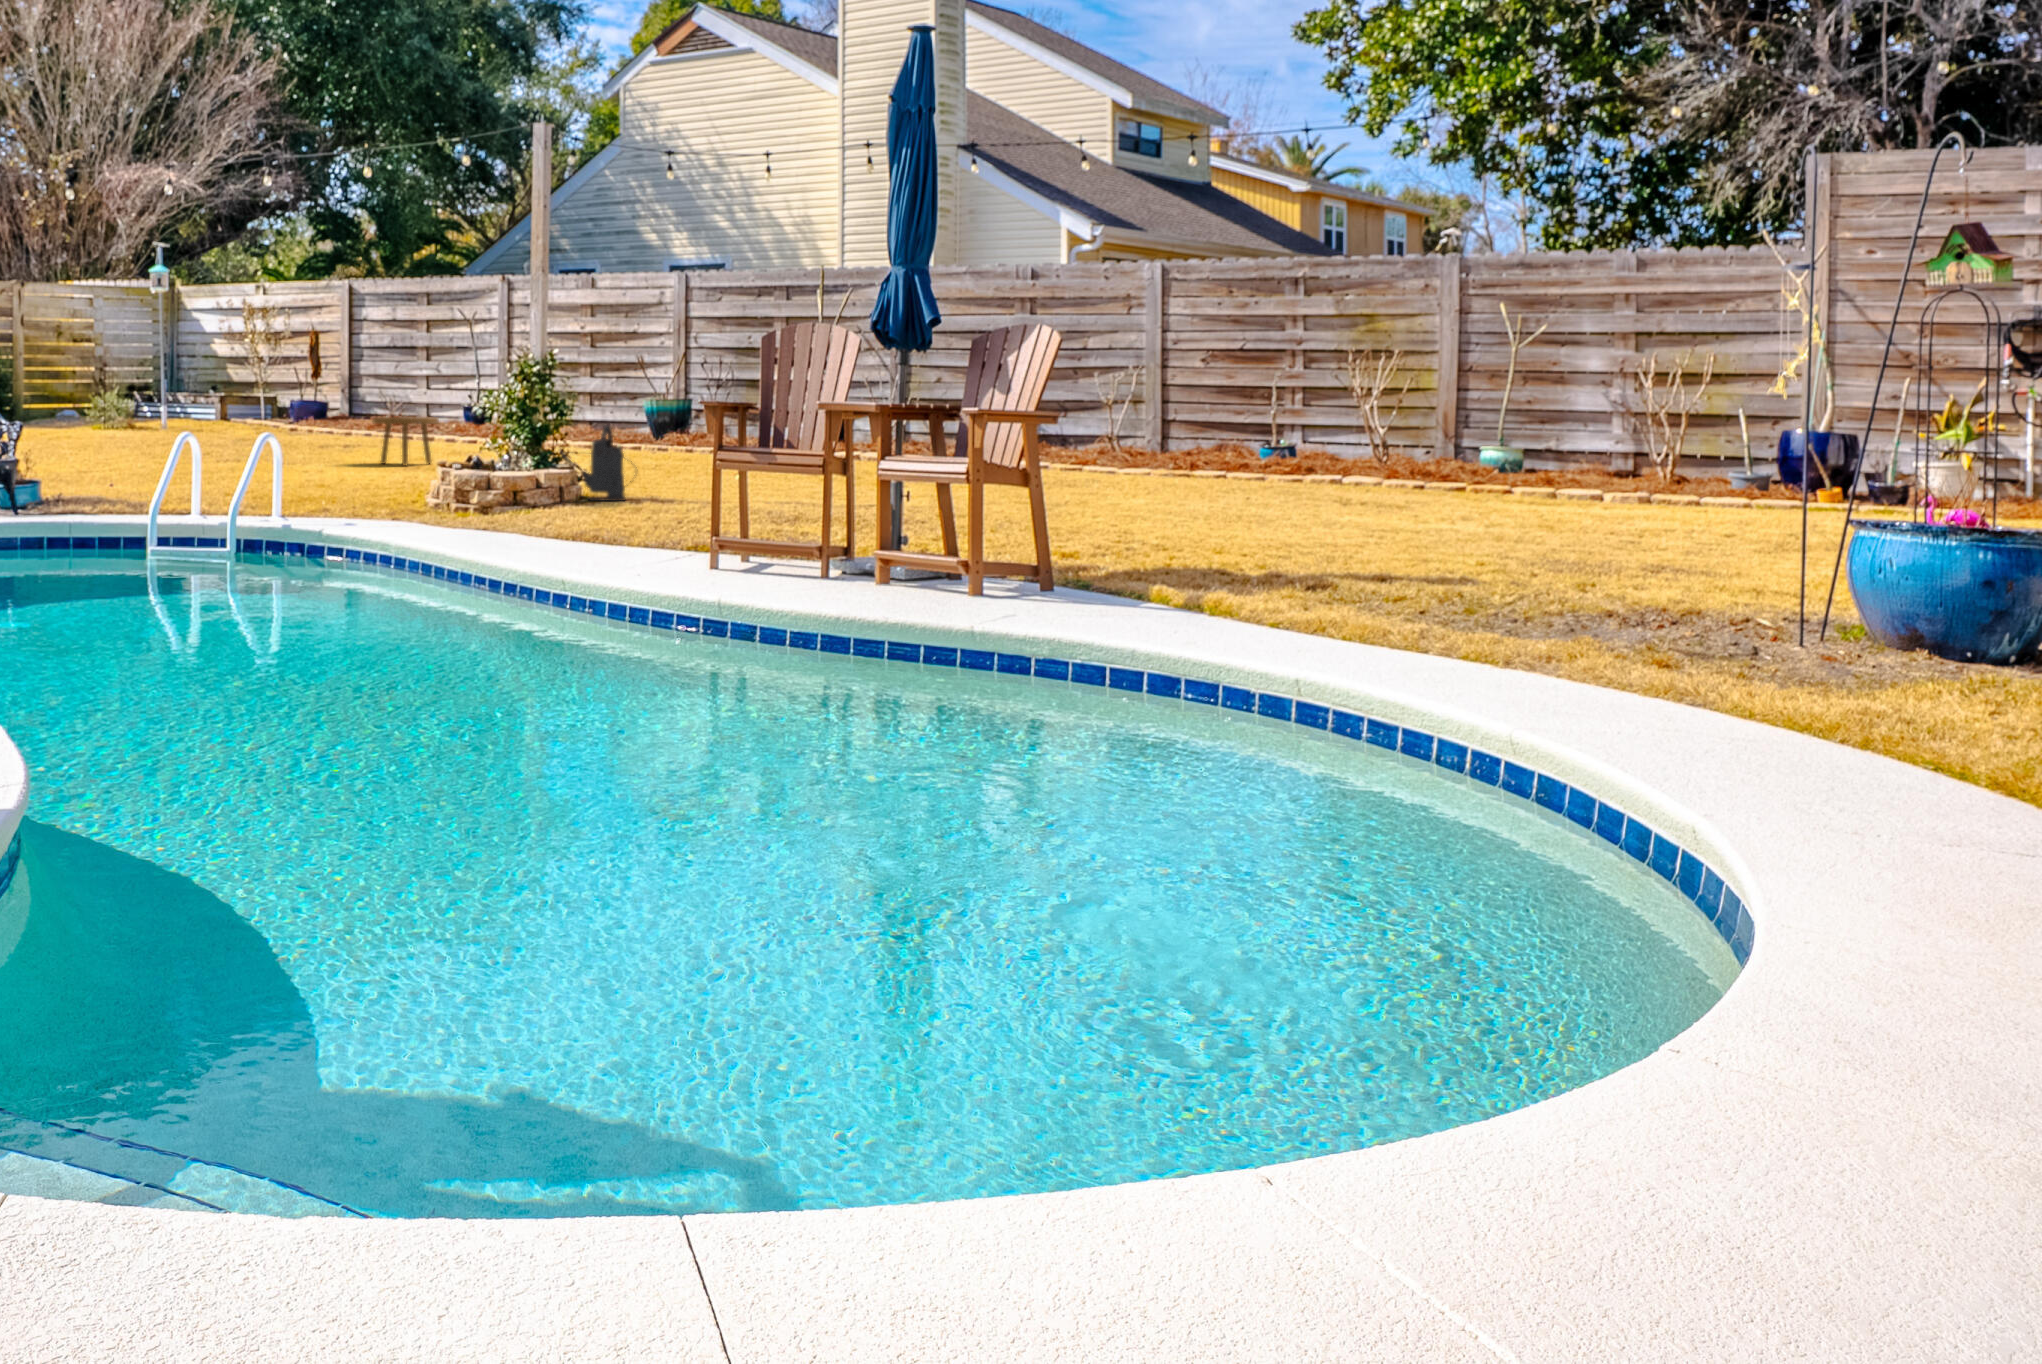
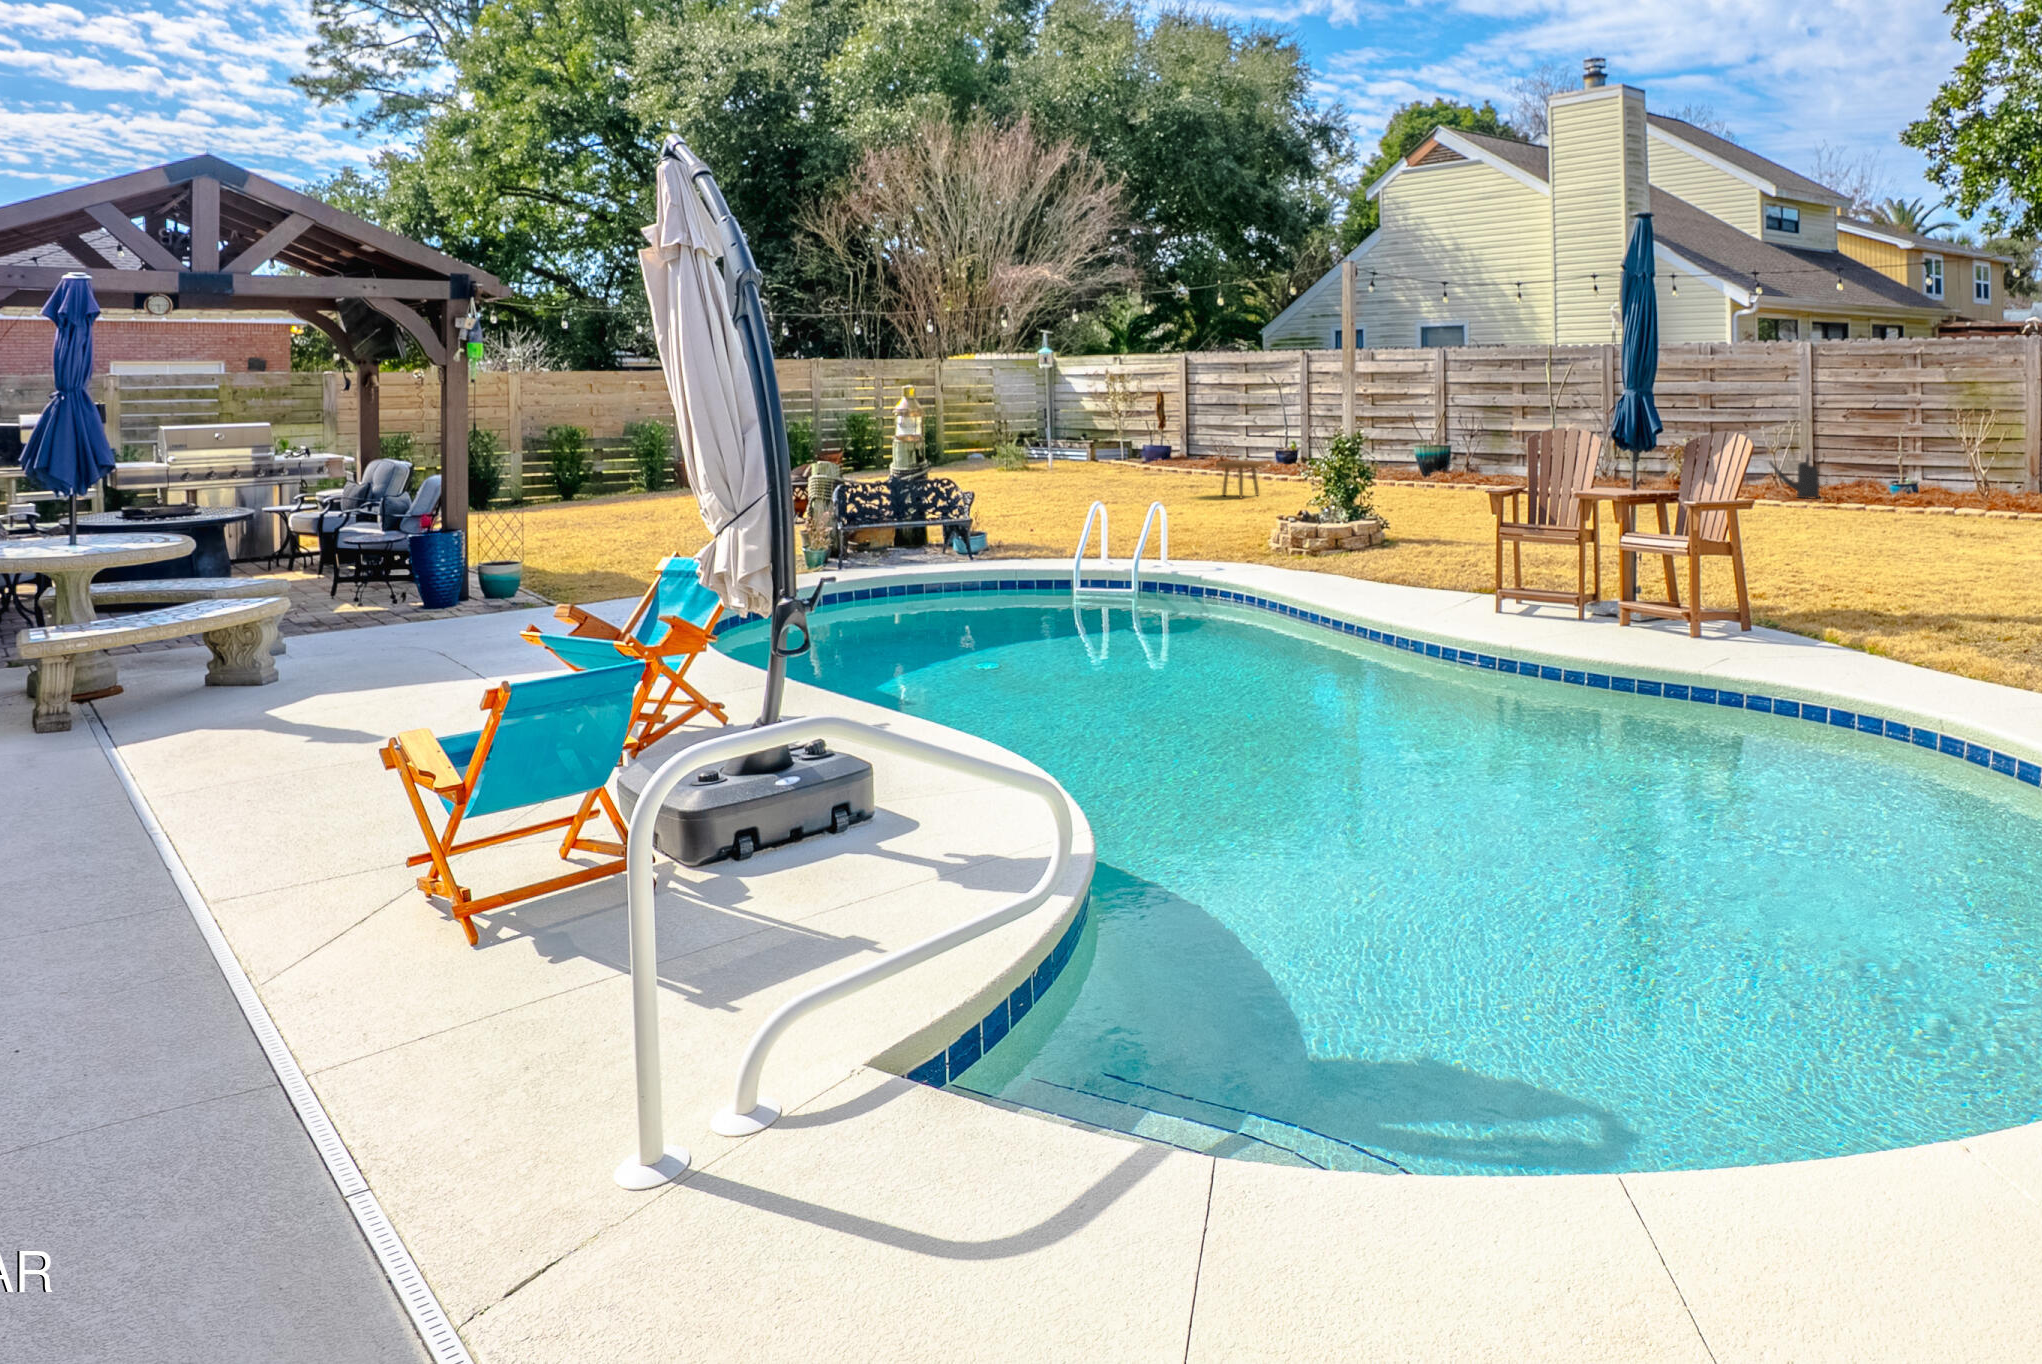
watering can: present [560,425,637,501] -> present [1770,455,1827,499]

